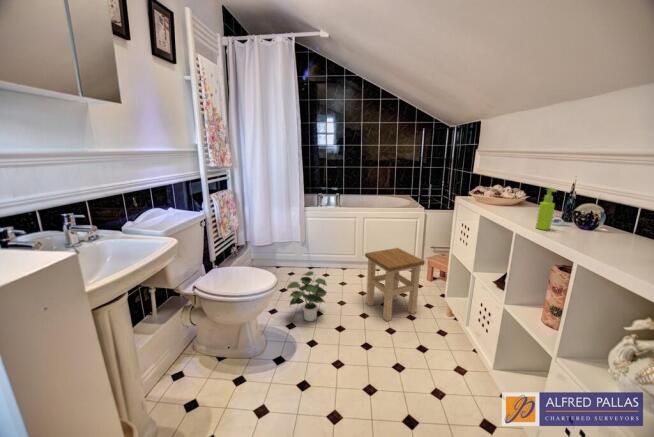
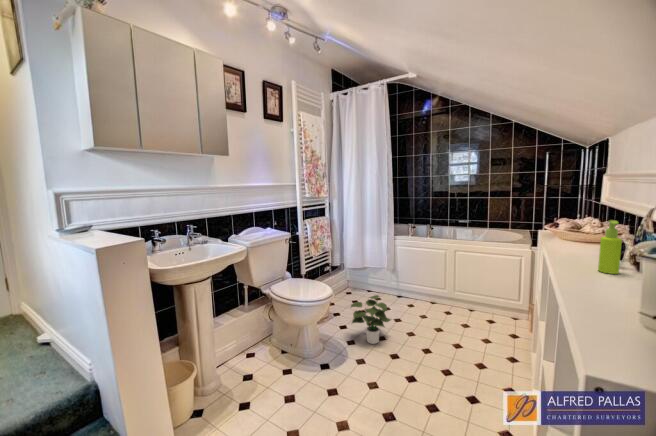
stool: present [365,248,425,321] -> none [436,285,501,364]

